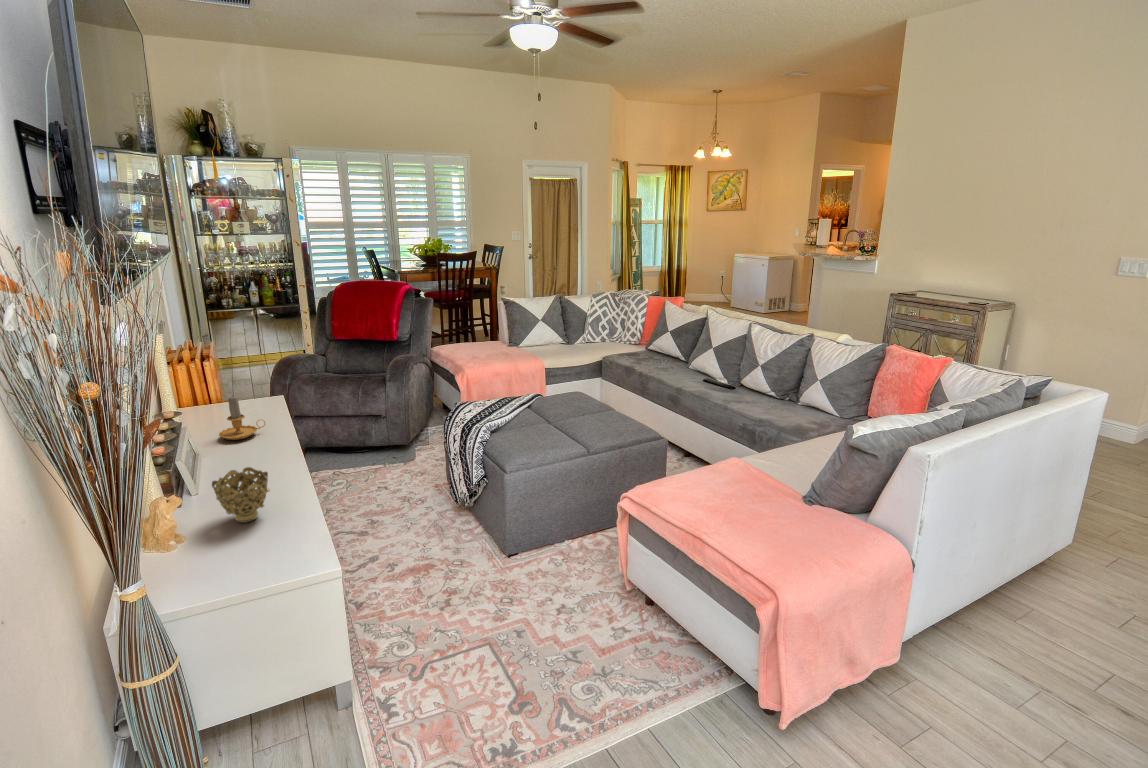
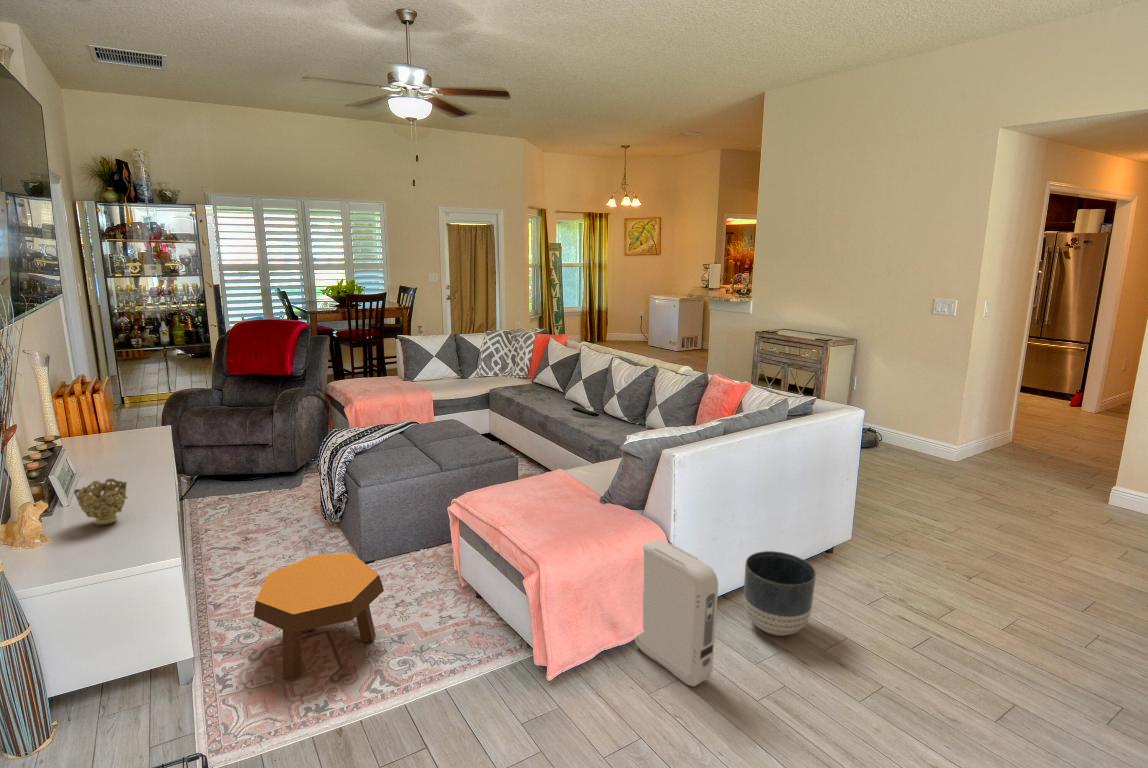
candle: present [219,396,265,440] -> none [97,421,143,462]
footstool: none [417,554,559,710] -> present [254,554,384,681]
air purifier: none [860,554,1011,742] -> present [635,540,718,686]
planter: none [985,565,1098,672] -> present [744,551,816,636]

